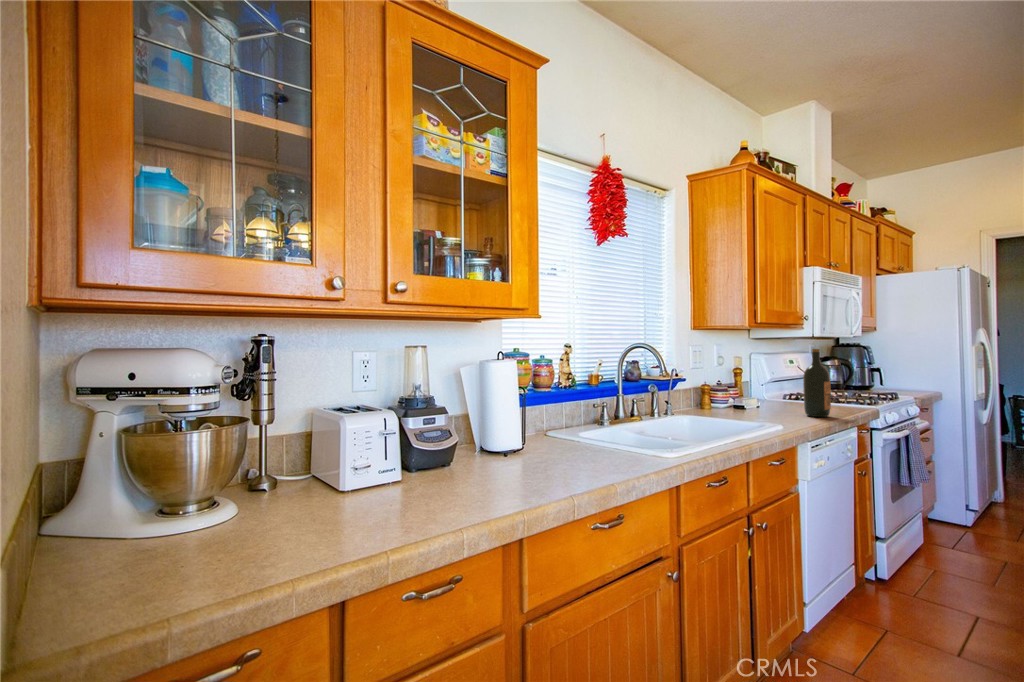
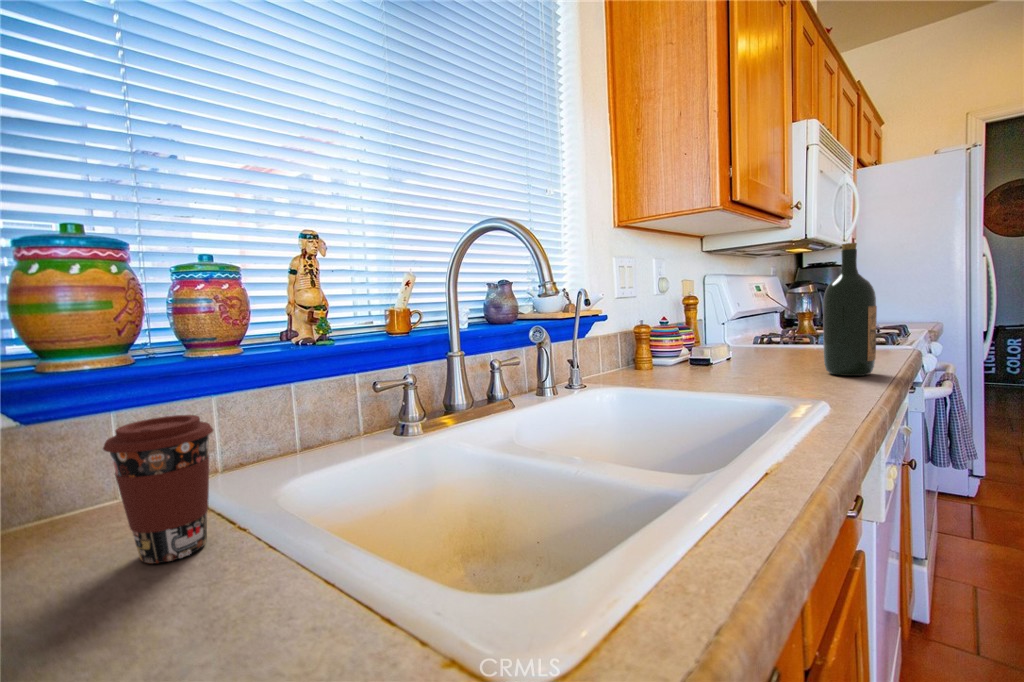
coffee cup: none [548,407,573,446] -> present [103,415,213,564]

